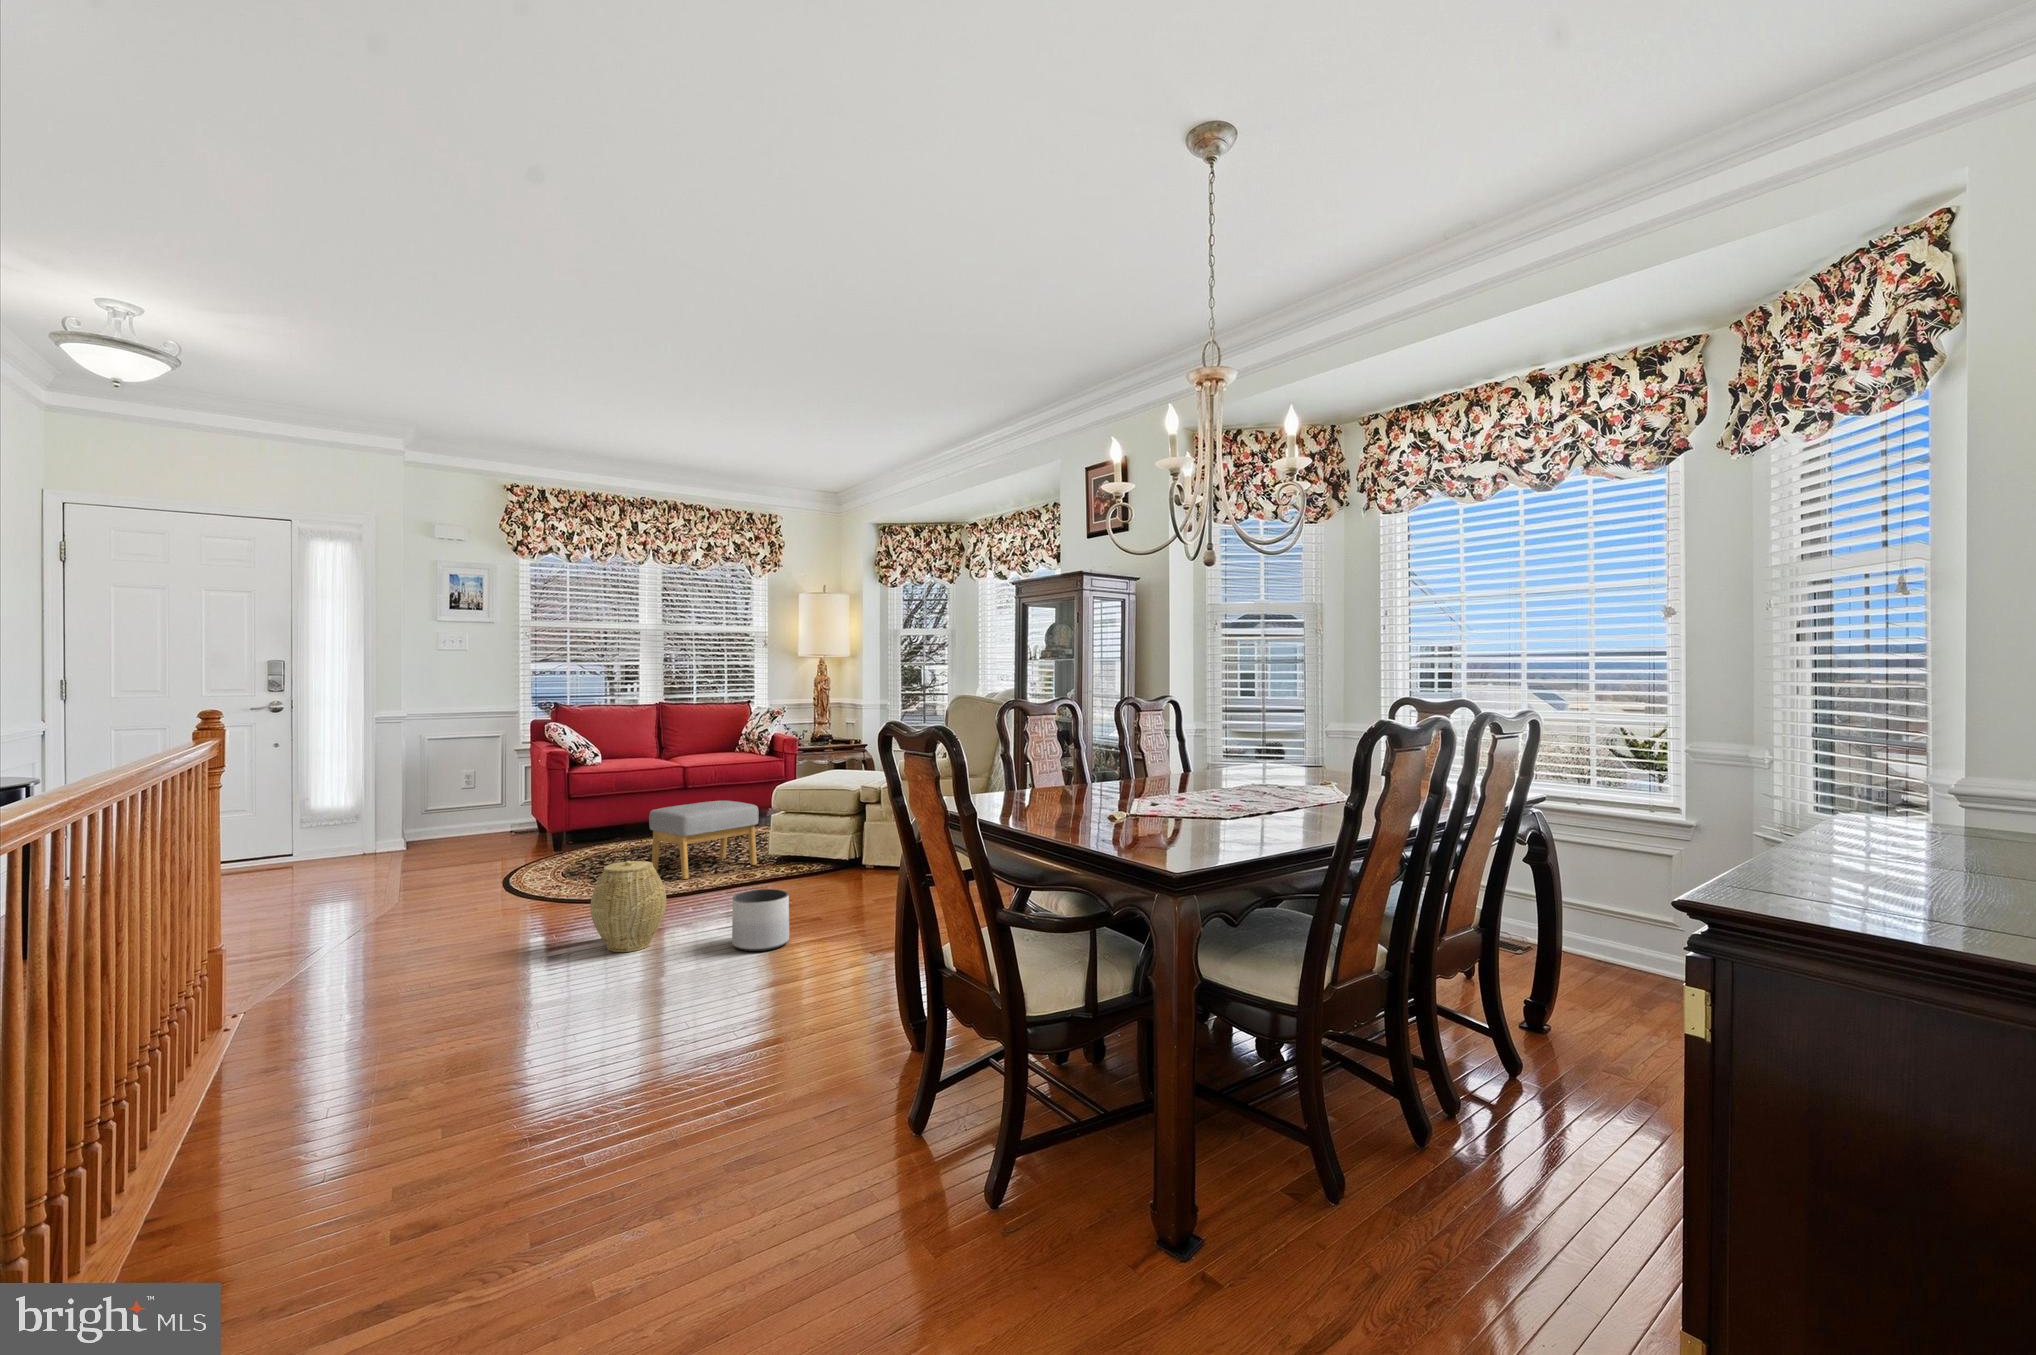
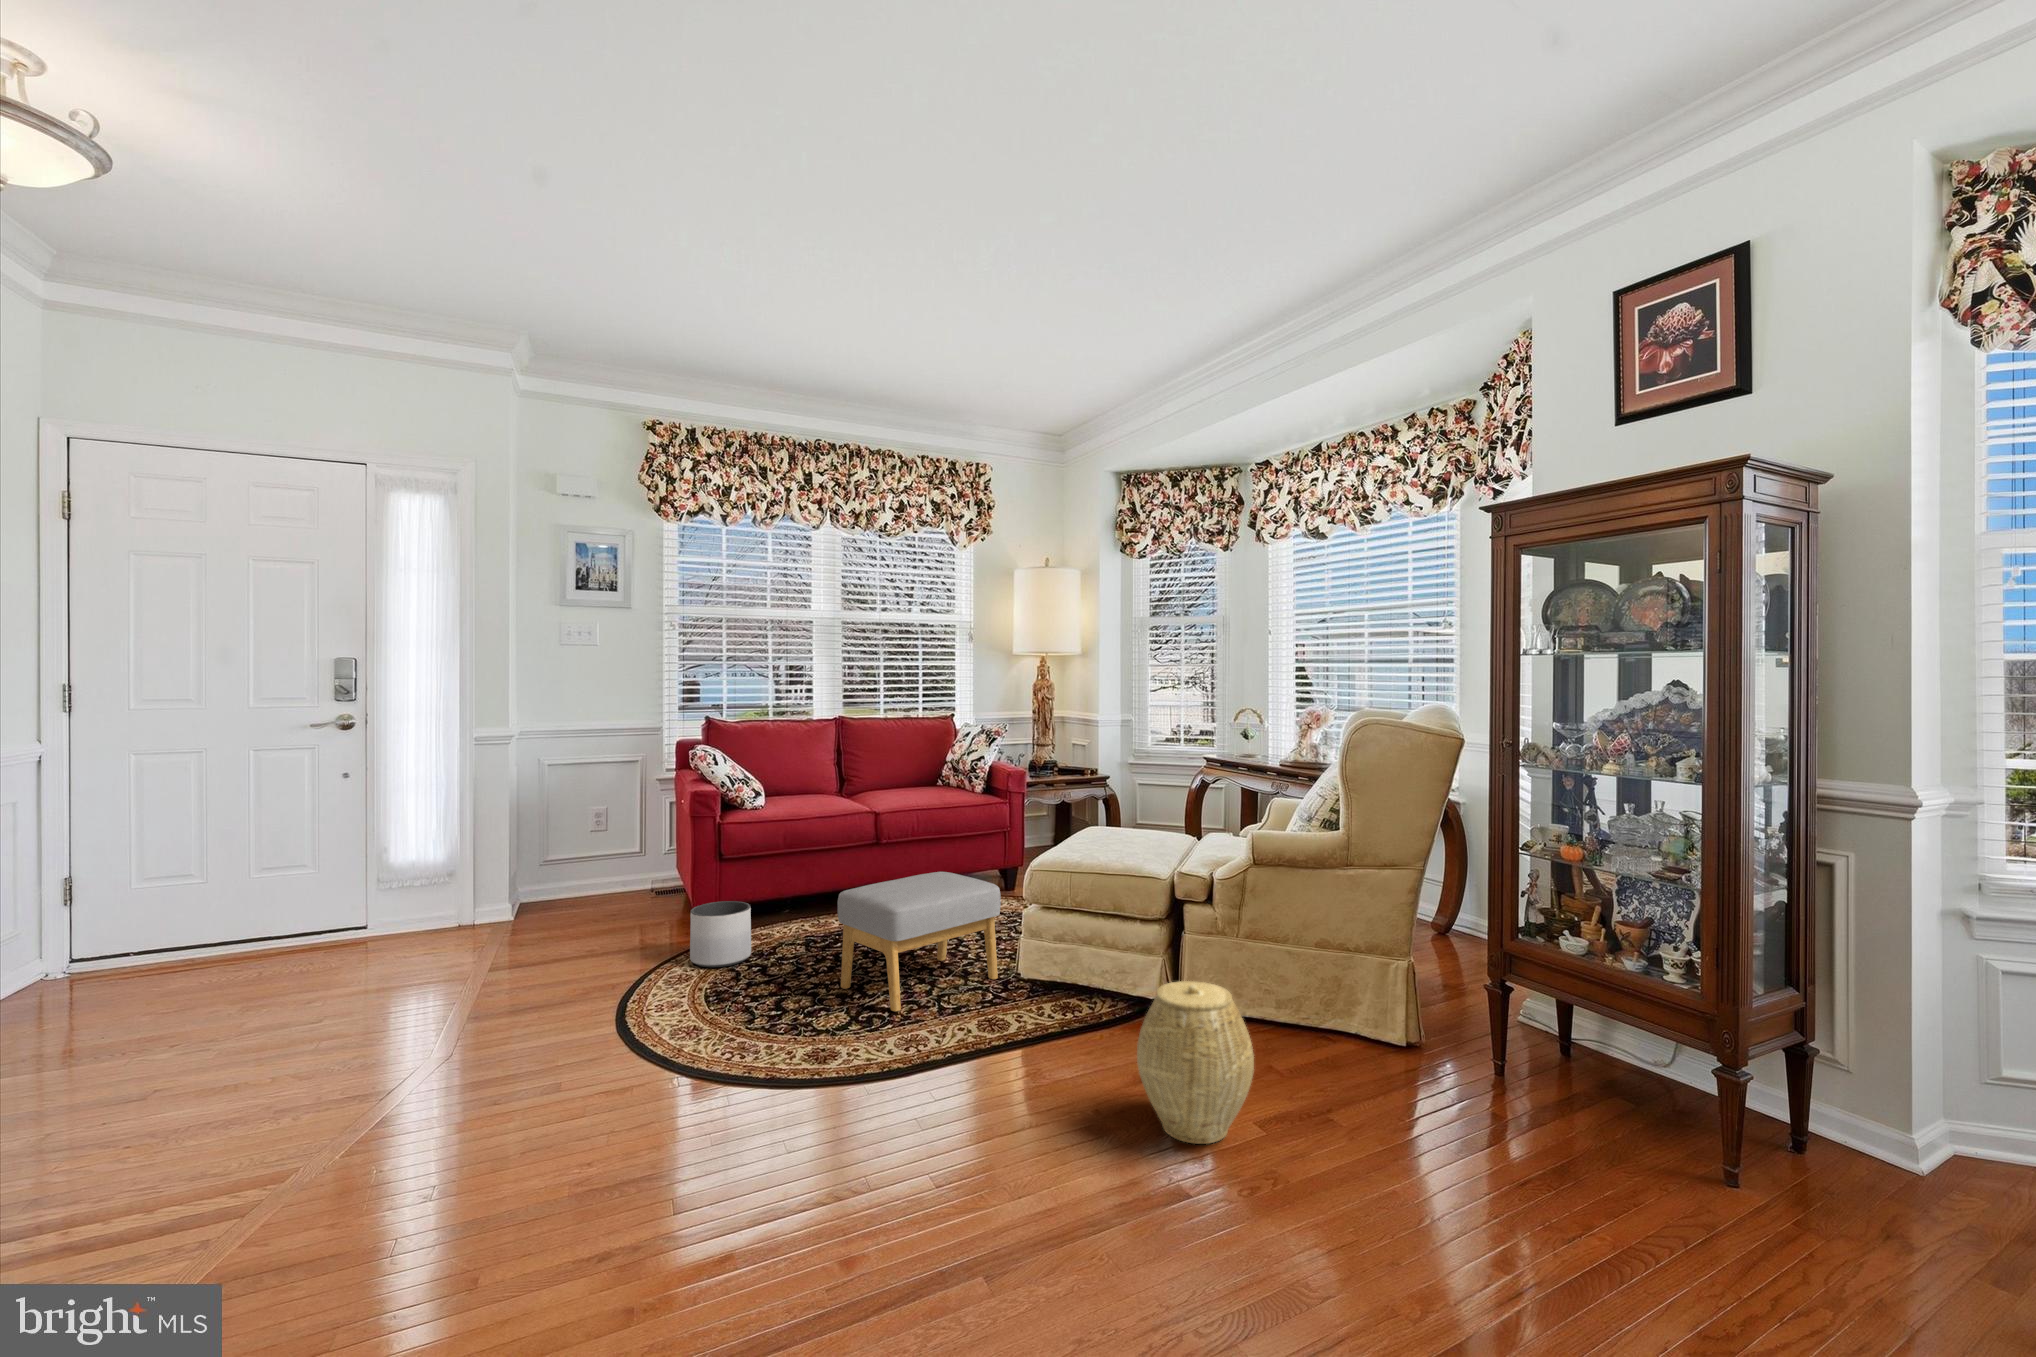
woven basket: present [590,861,666,952] -> present [1137,981,1254,1144]
planter: present [732,889,789,951] -> present [690,901,751,967]

